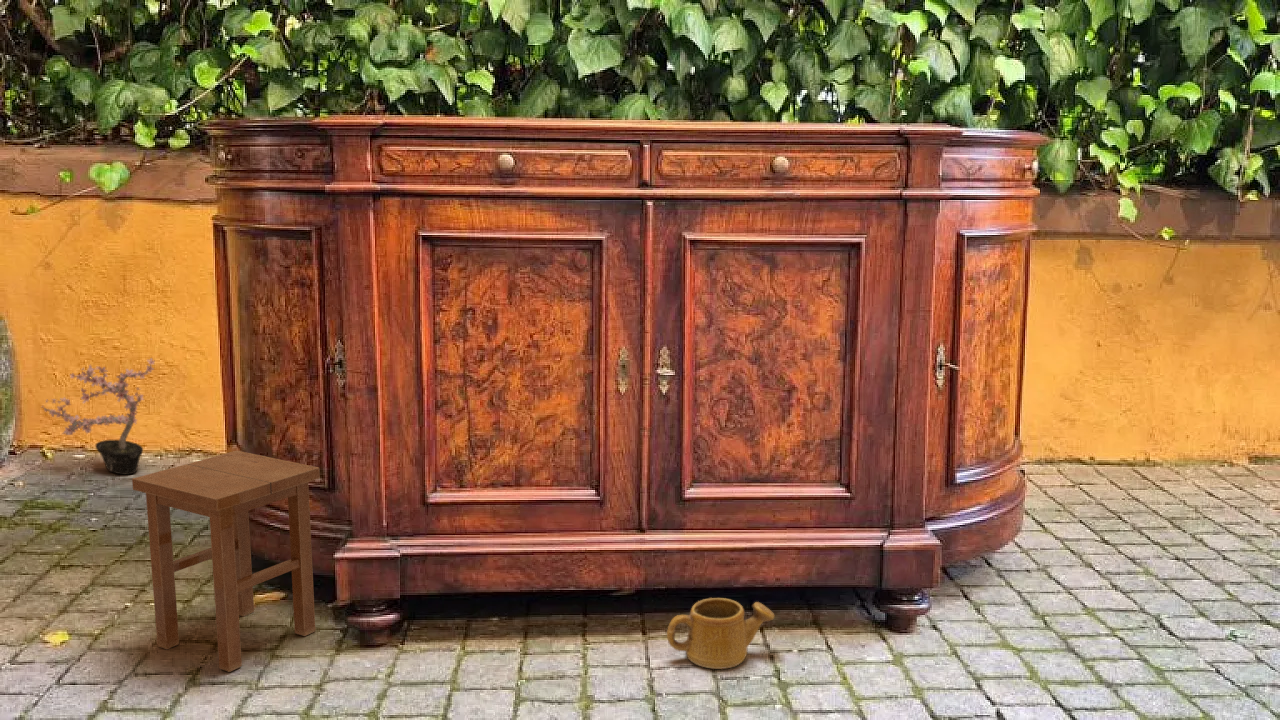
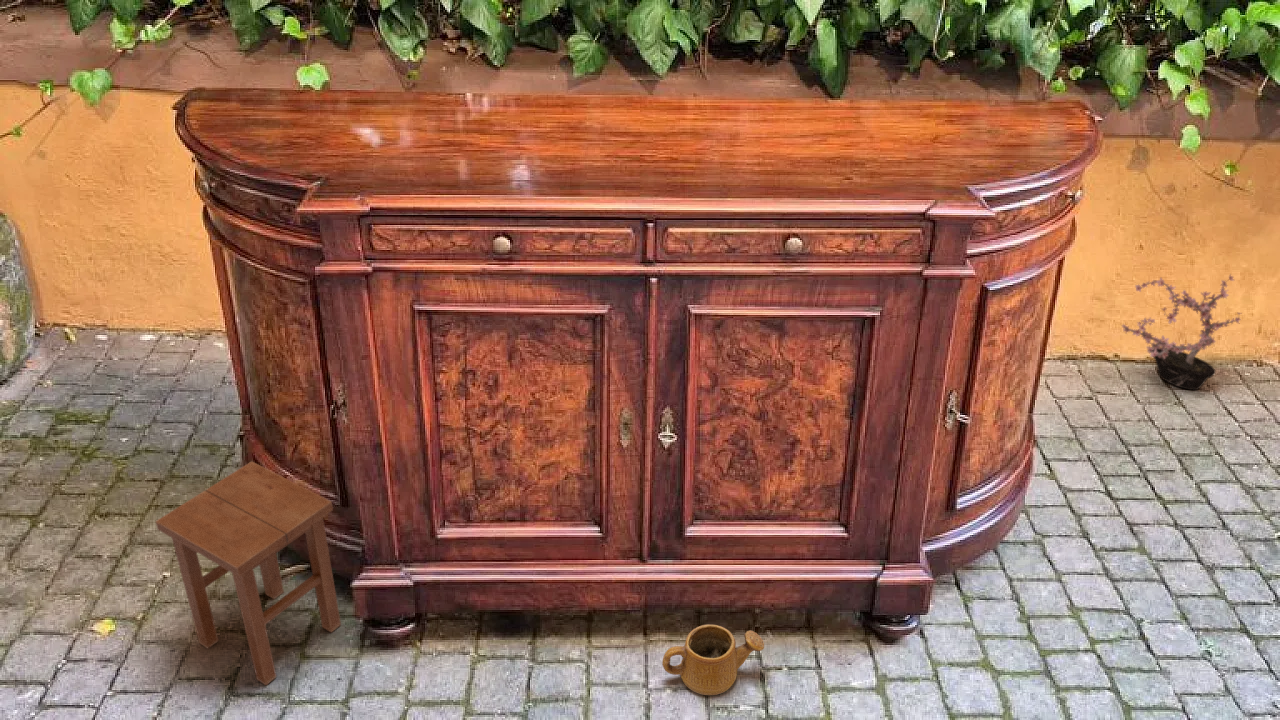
potted plant: present [44,358,154,474] -> present [1122,275,1240,390]

